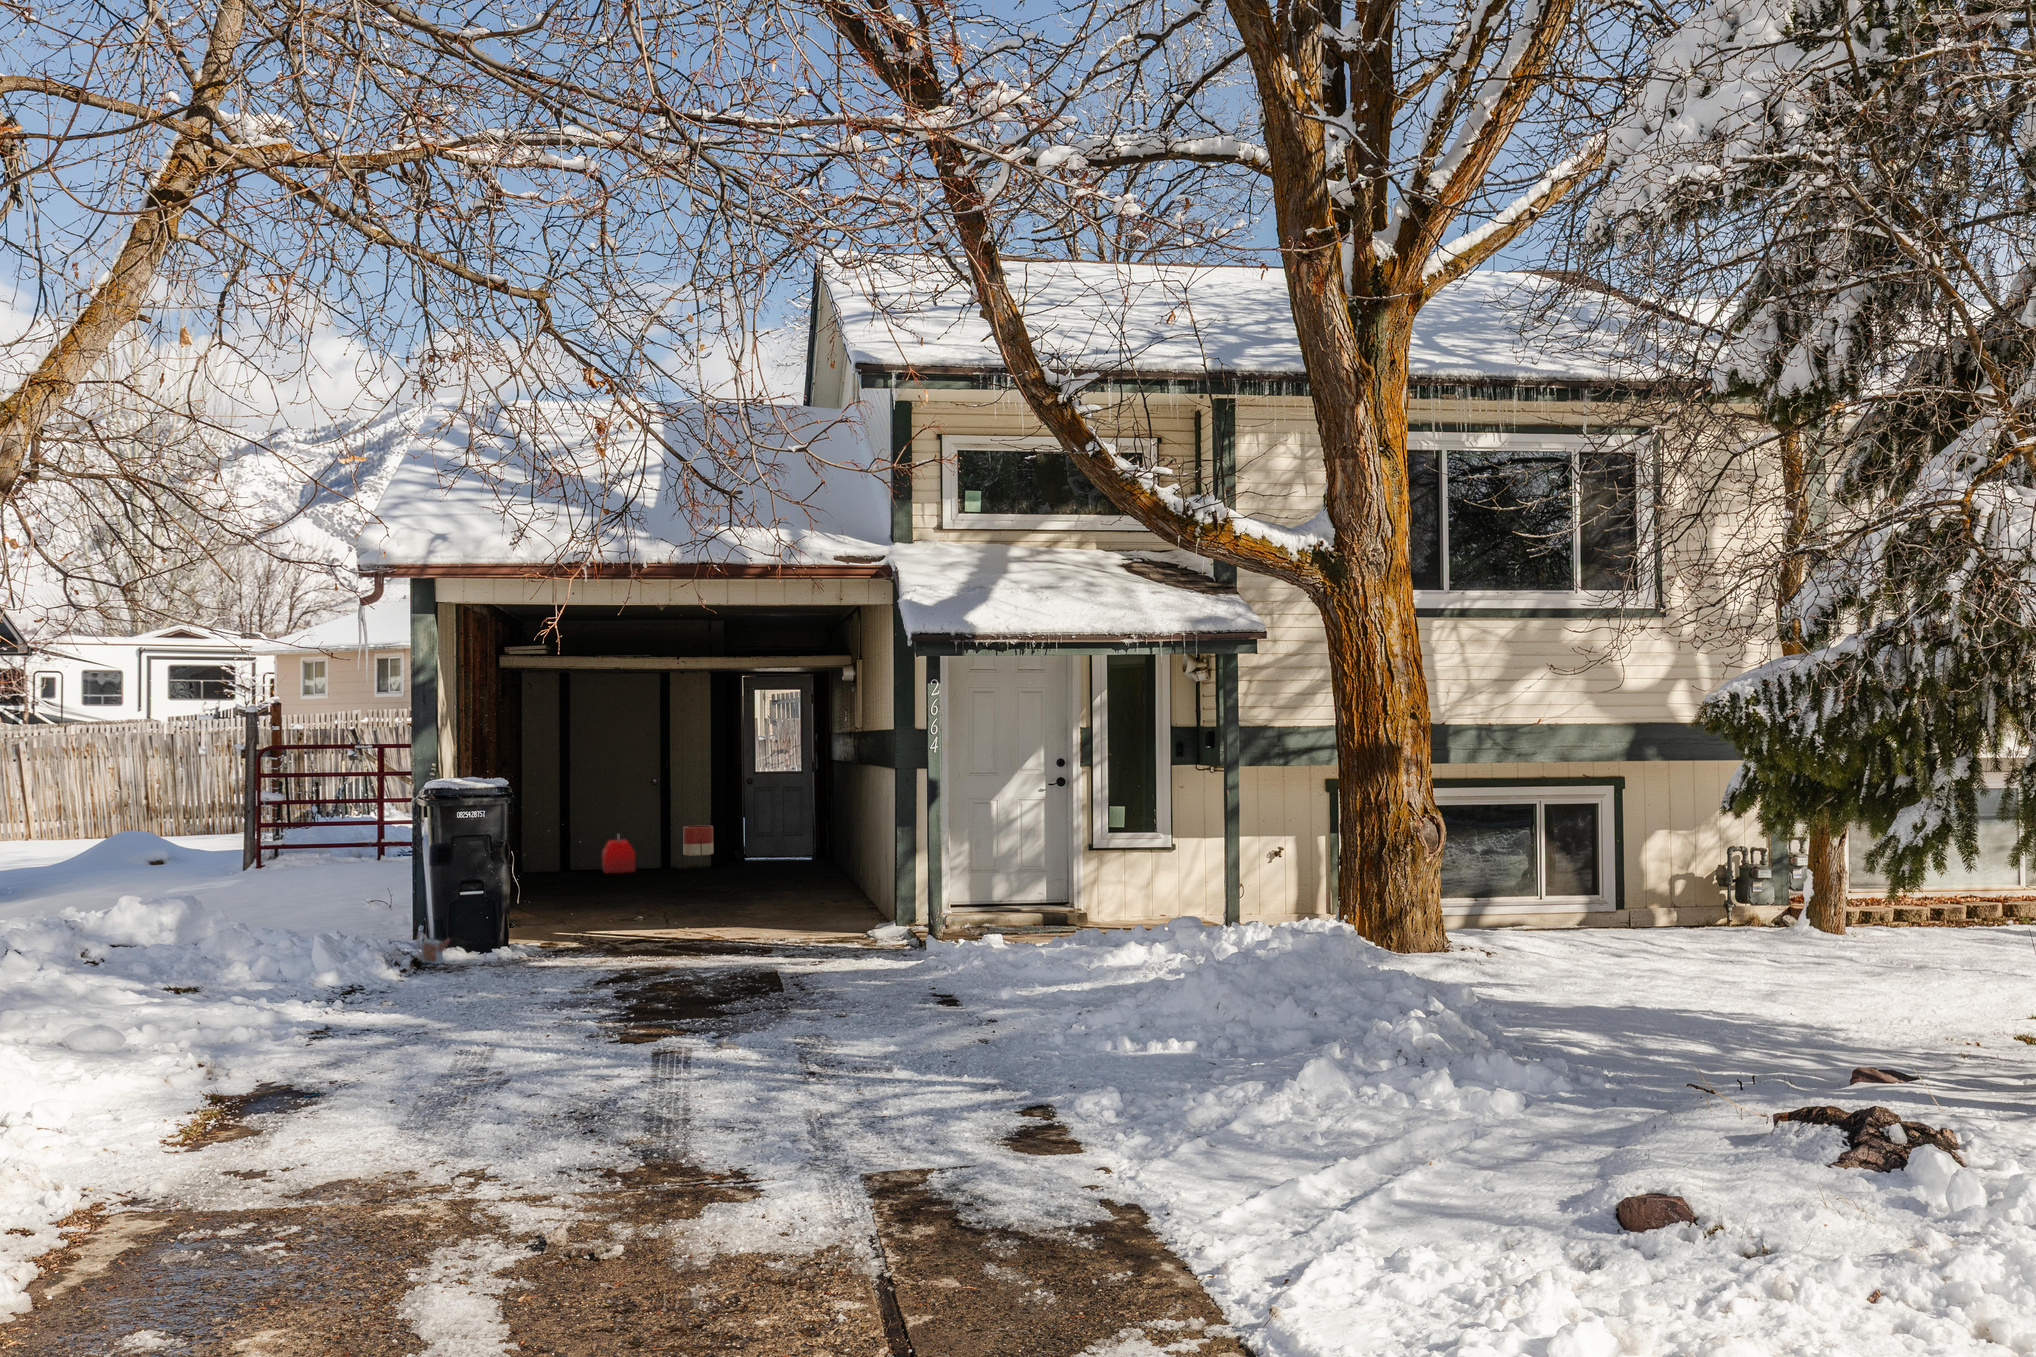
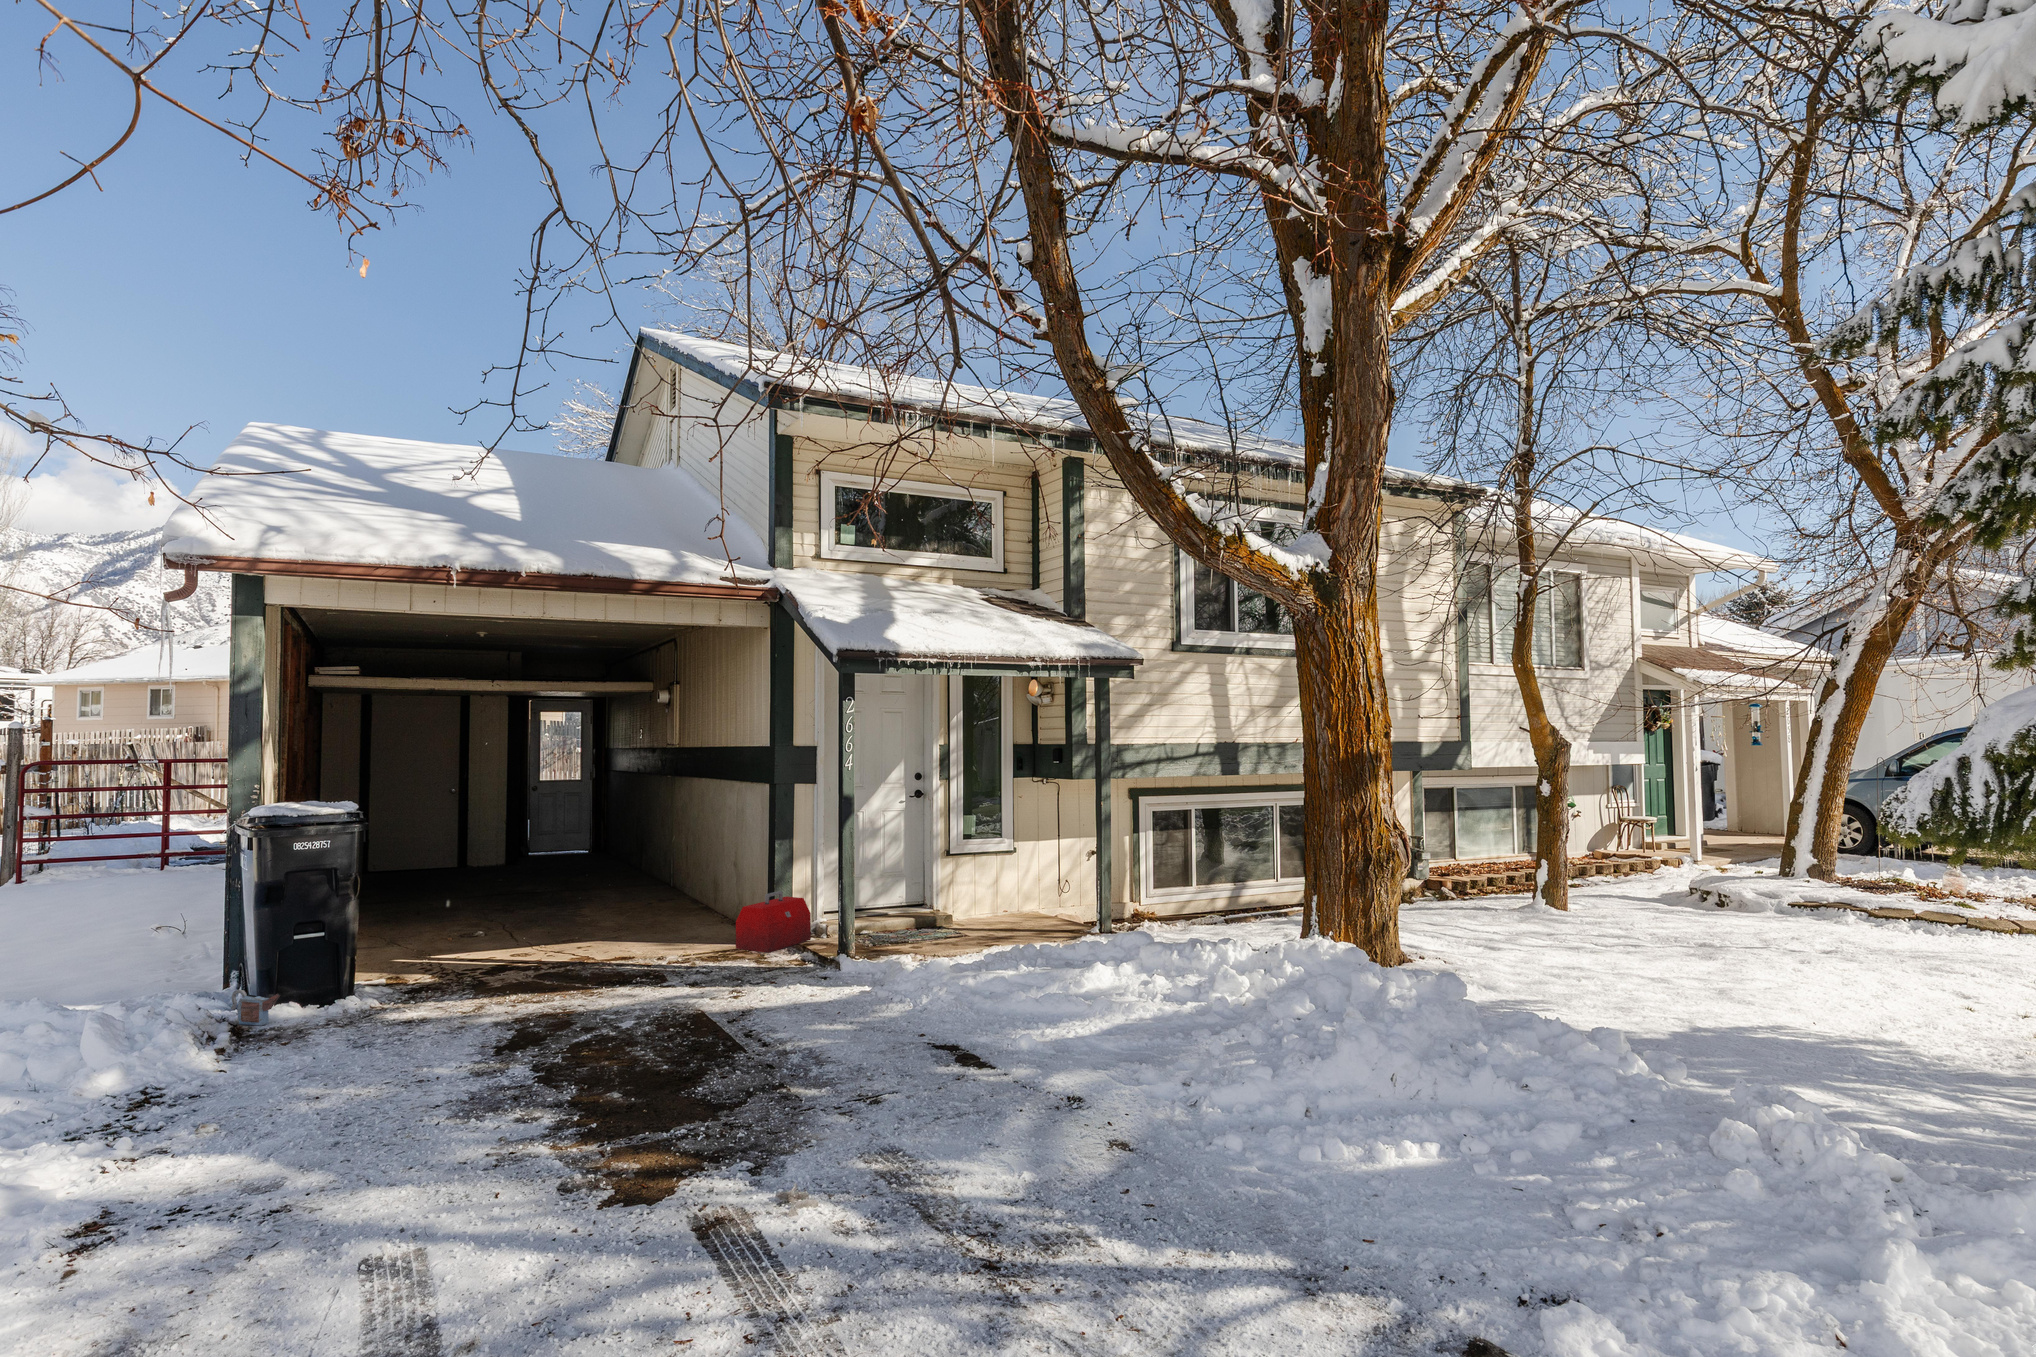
planter: present [683,825,714,868] -> none [505,827,535,867]
toolbox: present [602,835,636,873] -> present [736,891,811,953]

